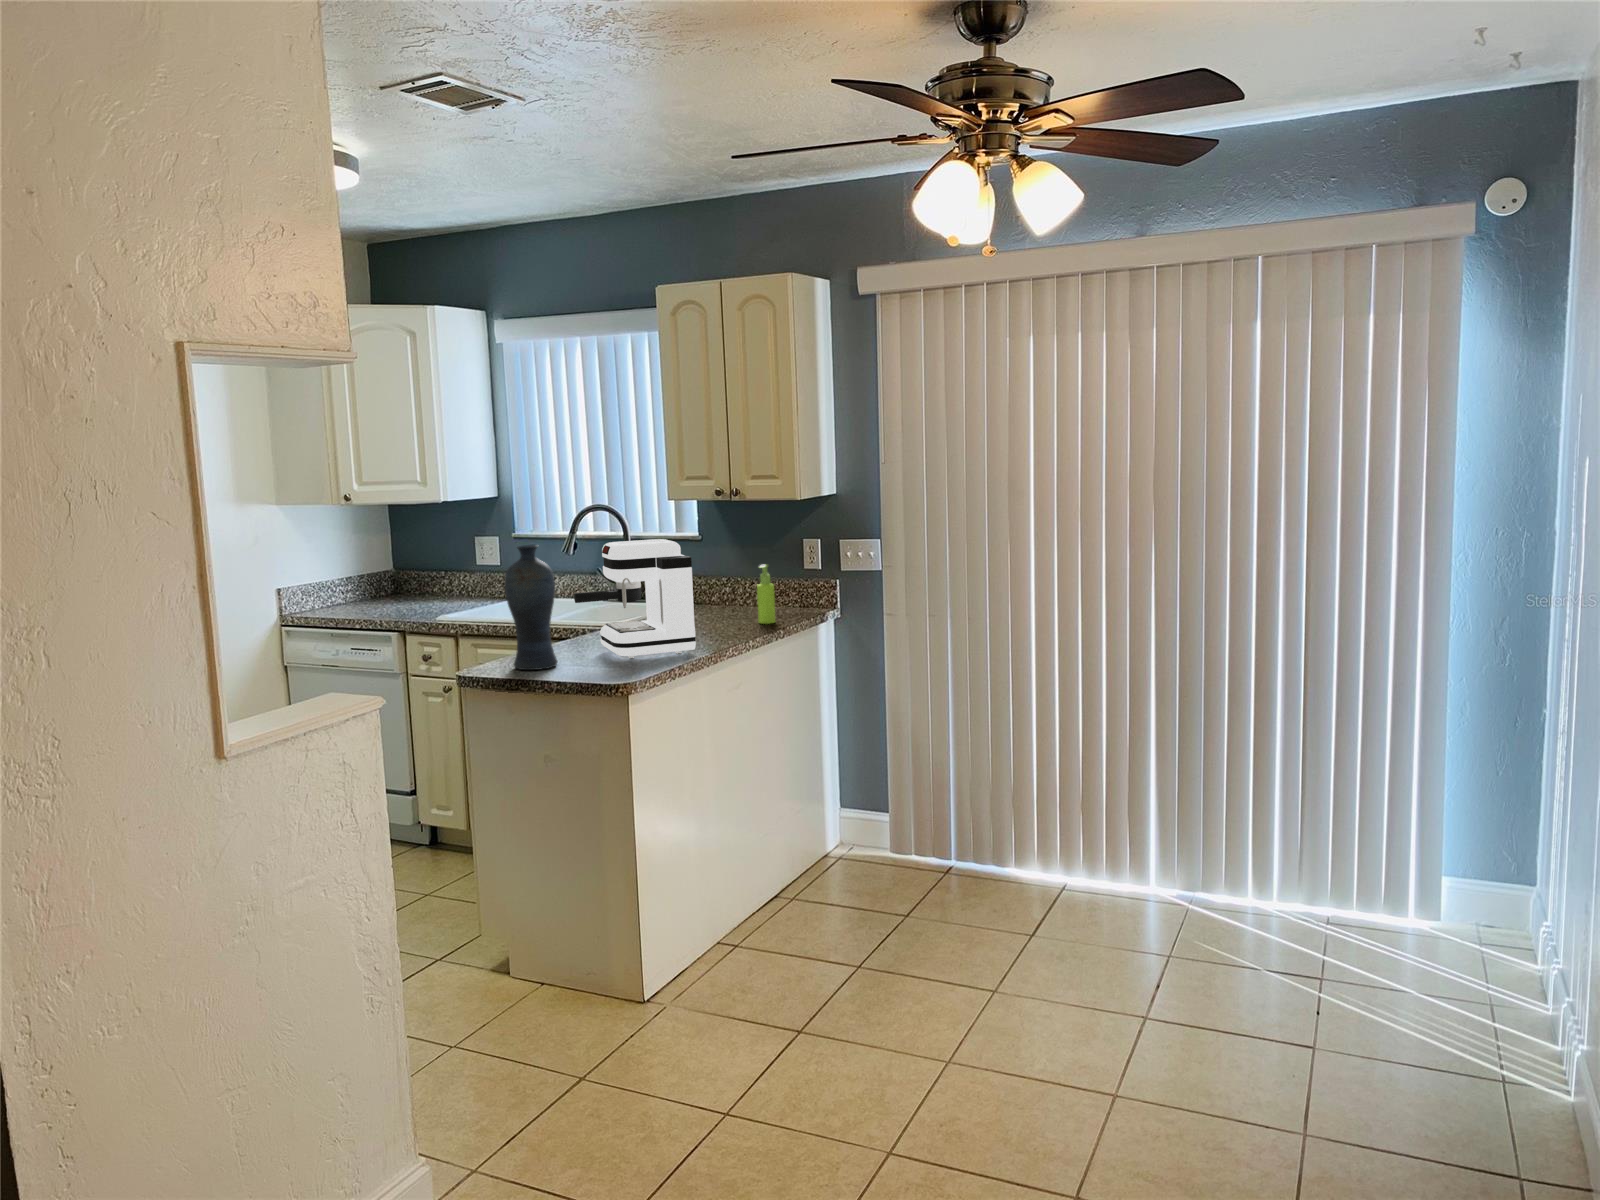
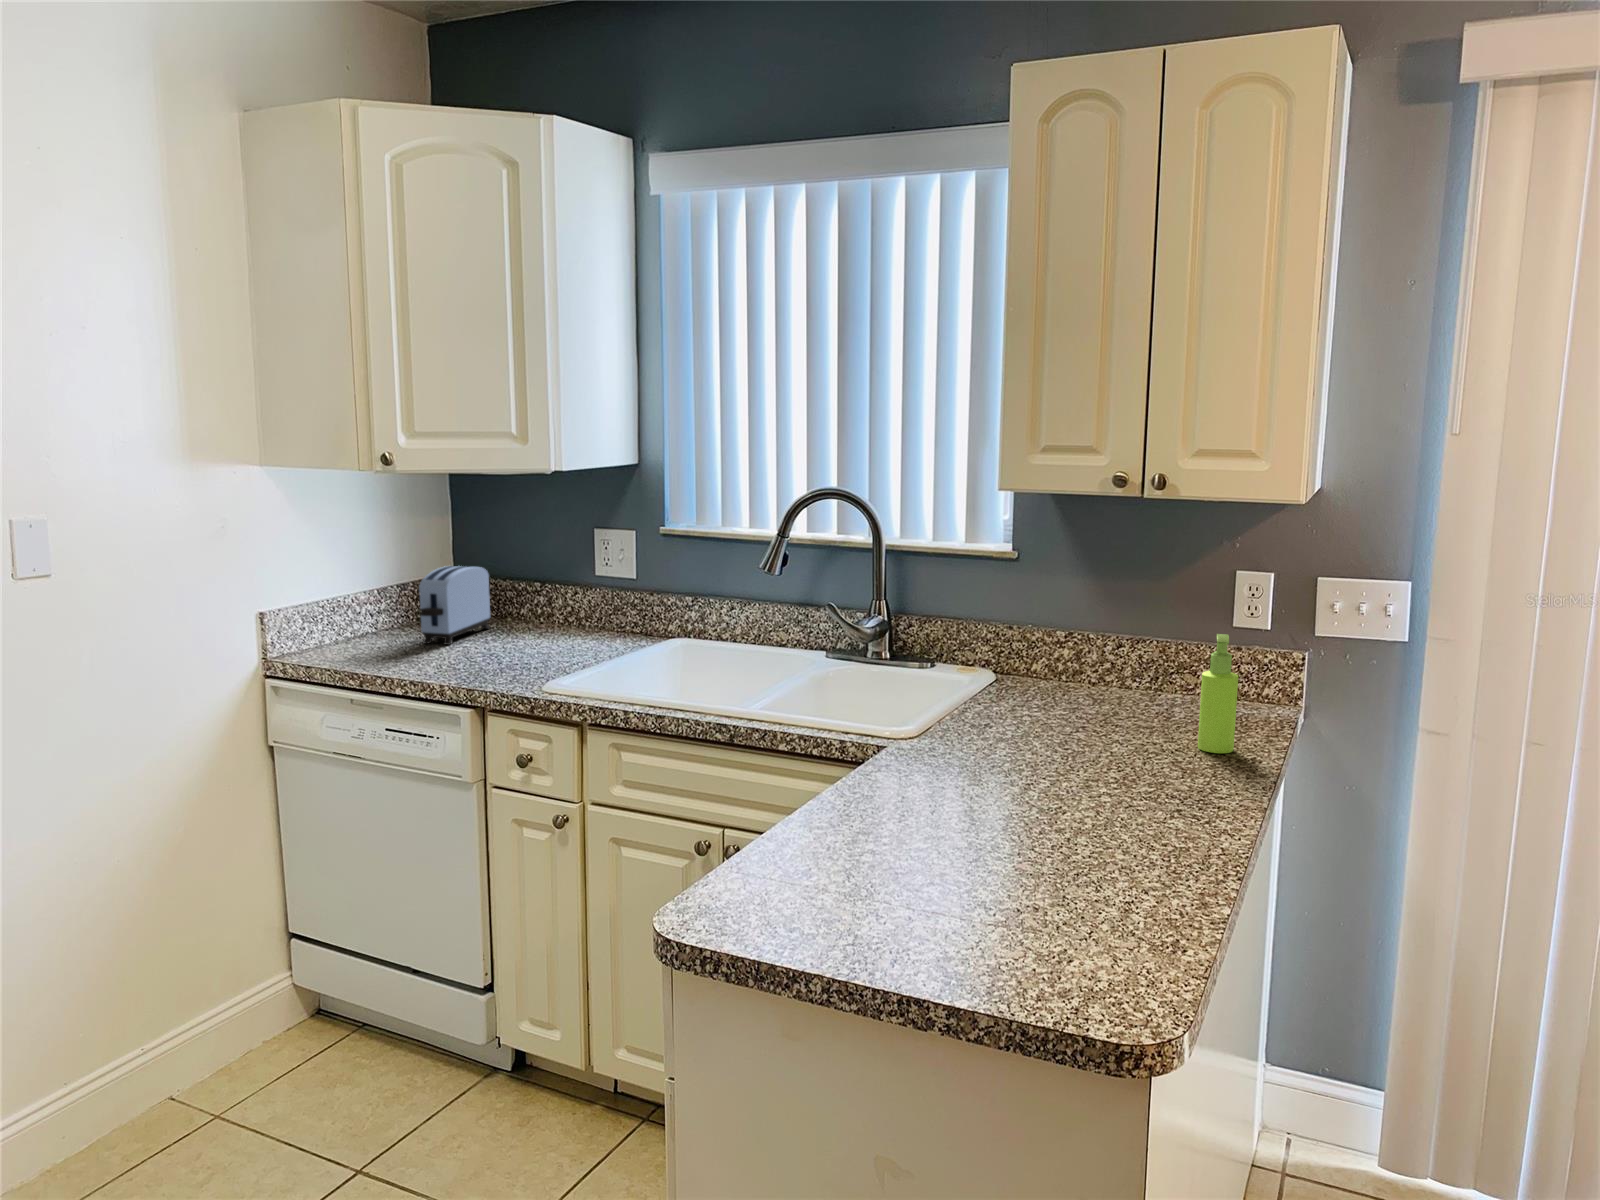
coffee maker: present [574,539,696,658] -> none [914,595,1208,888]
vase: present [505,545,558,670] -> none [785,619,906,932]
toaster: none [370,562,416,607] -> present [419,566,490,645]

